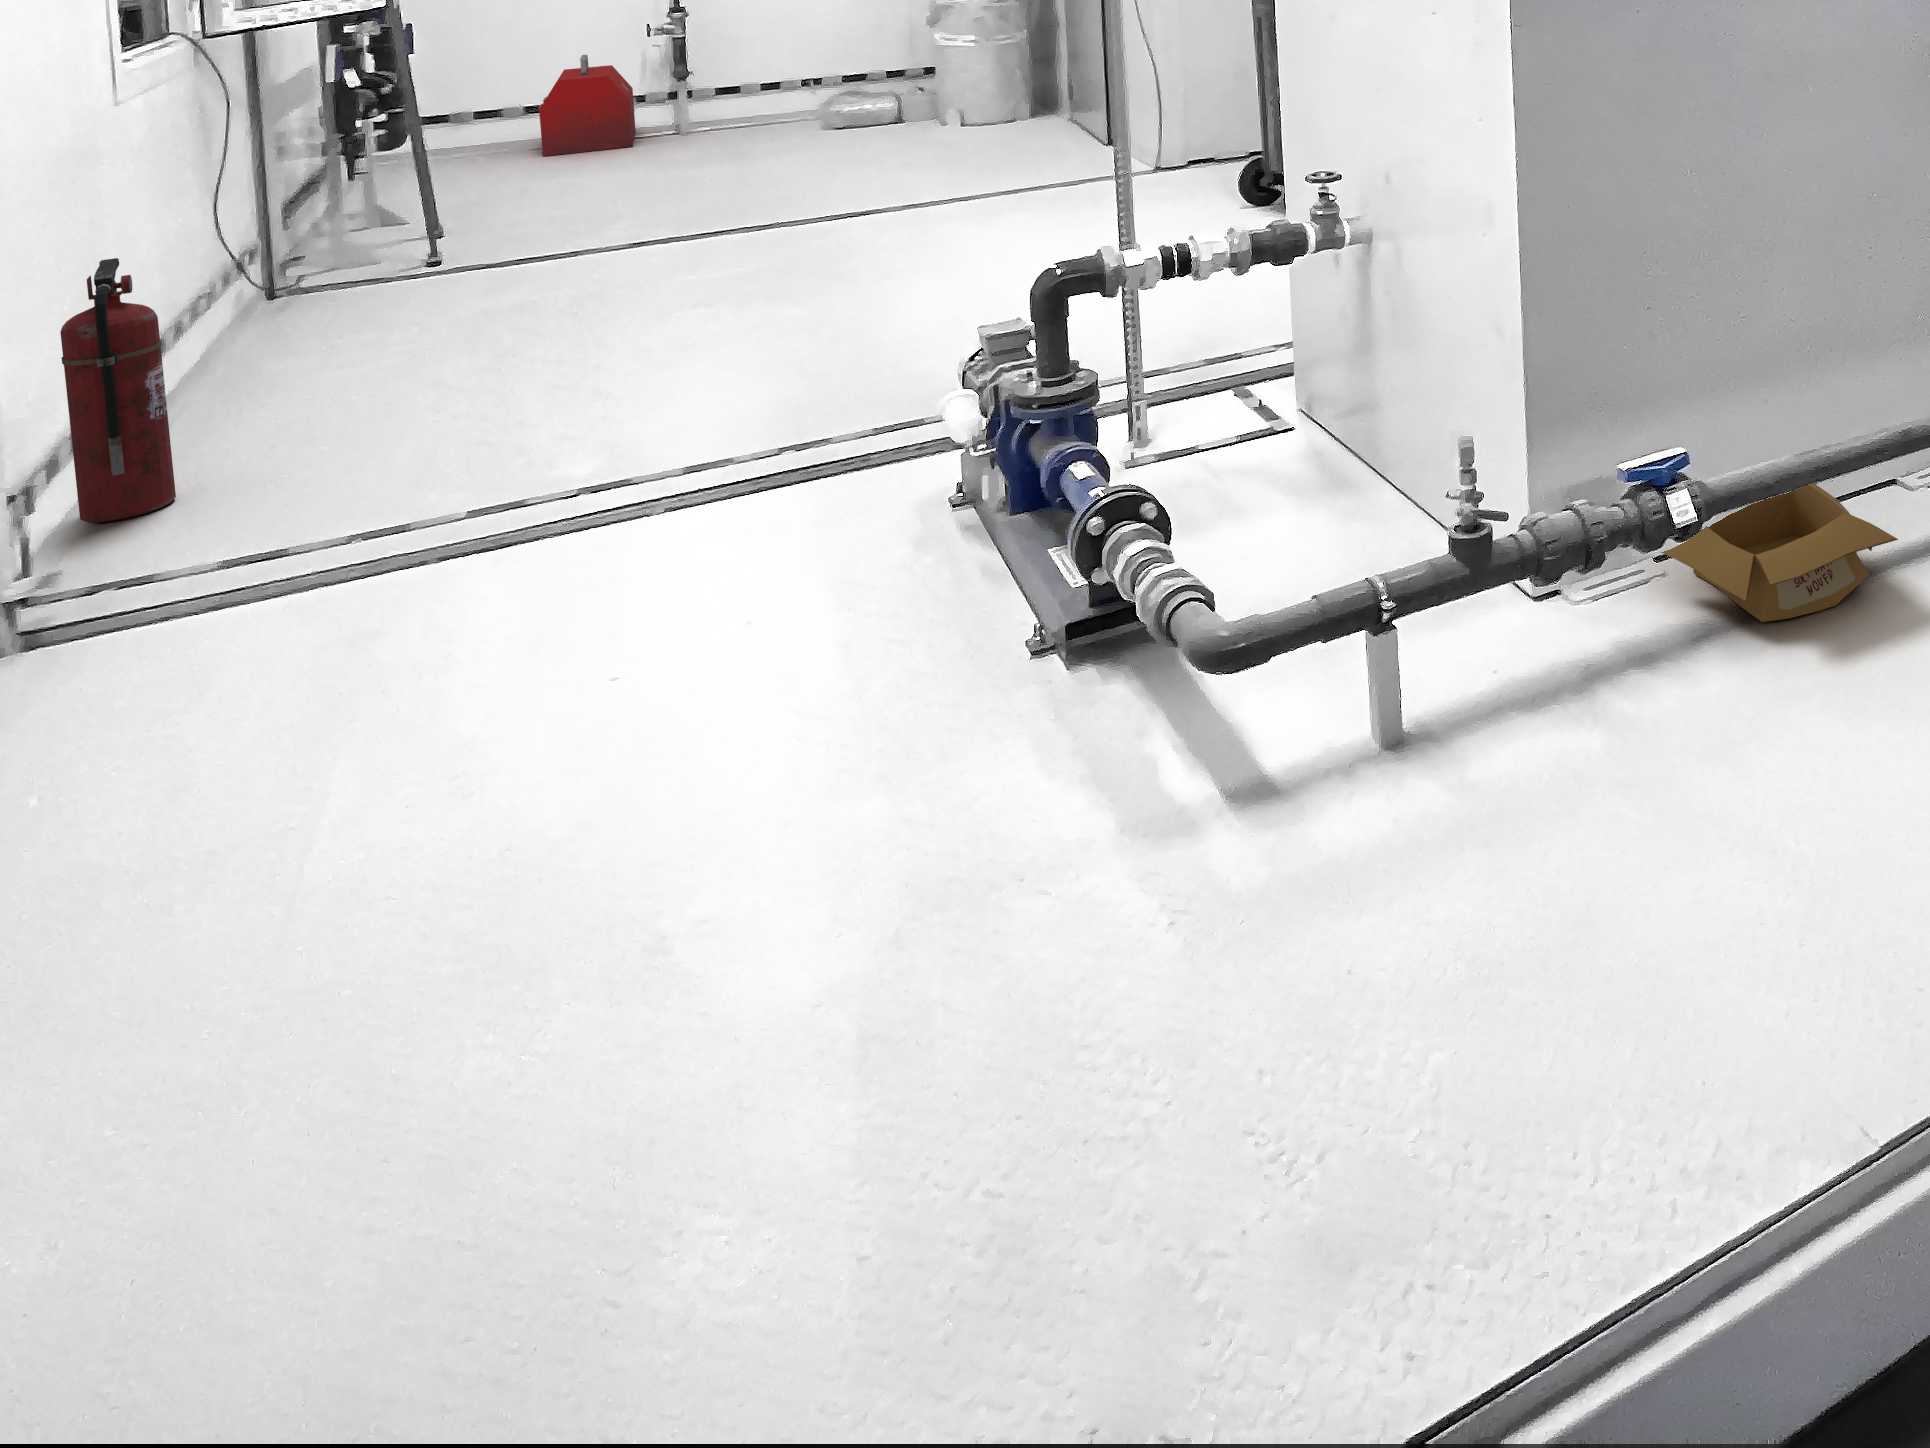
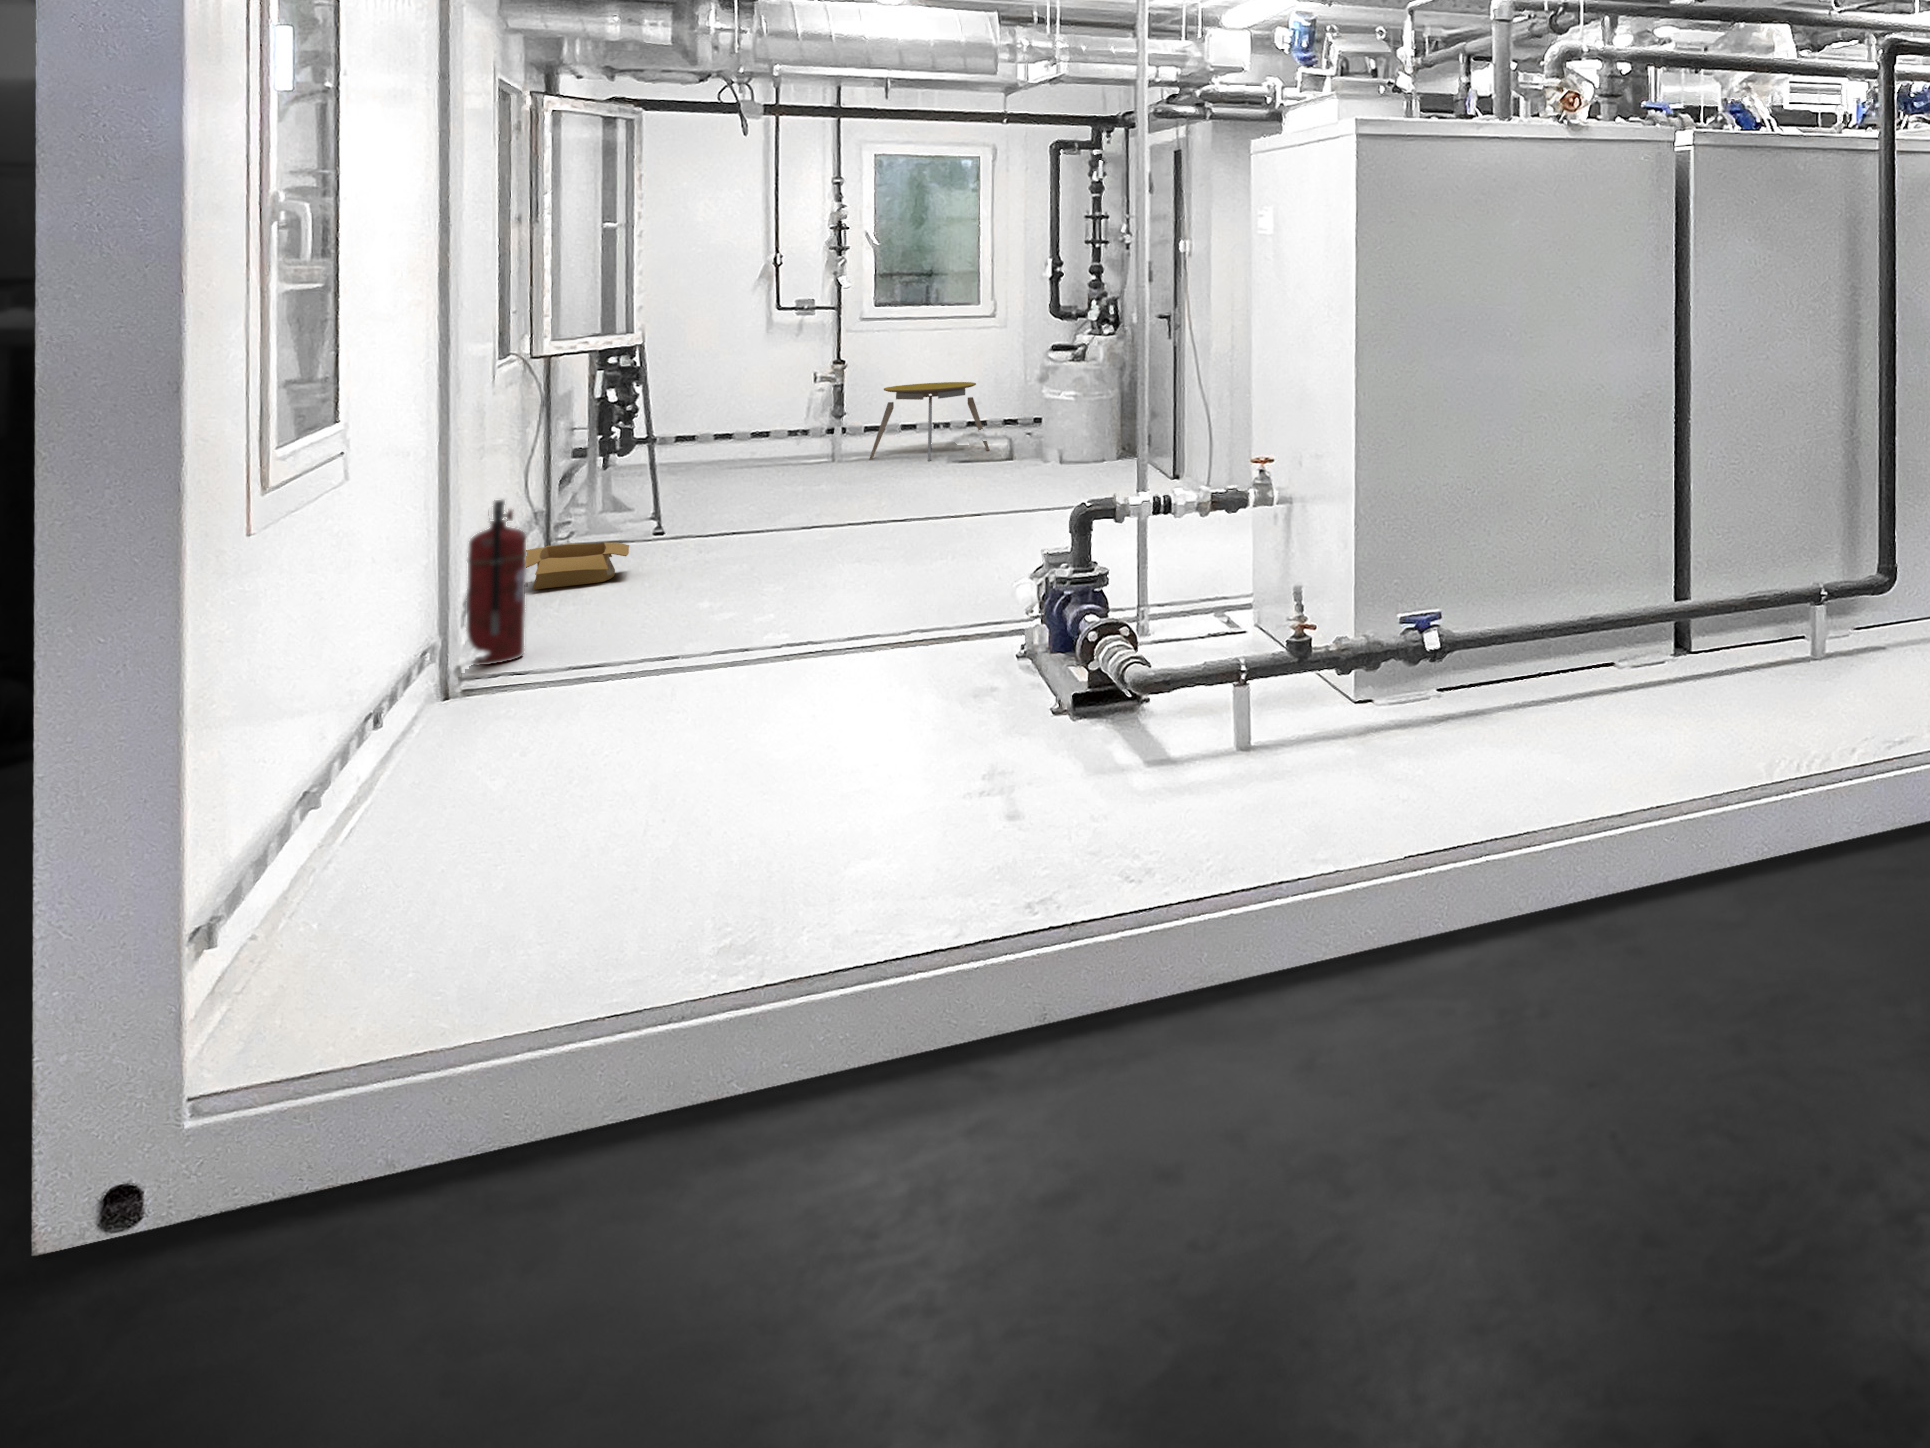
stool: none [724,29,875,131] -> present [869,382,989,461]
toolbox: present [538,55,636,156] -> none [728,397,800,475]
cardboard box: present [1661,483,1898,622] -> present [526,543,629,589]

